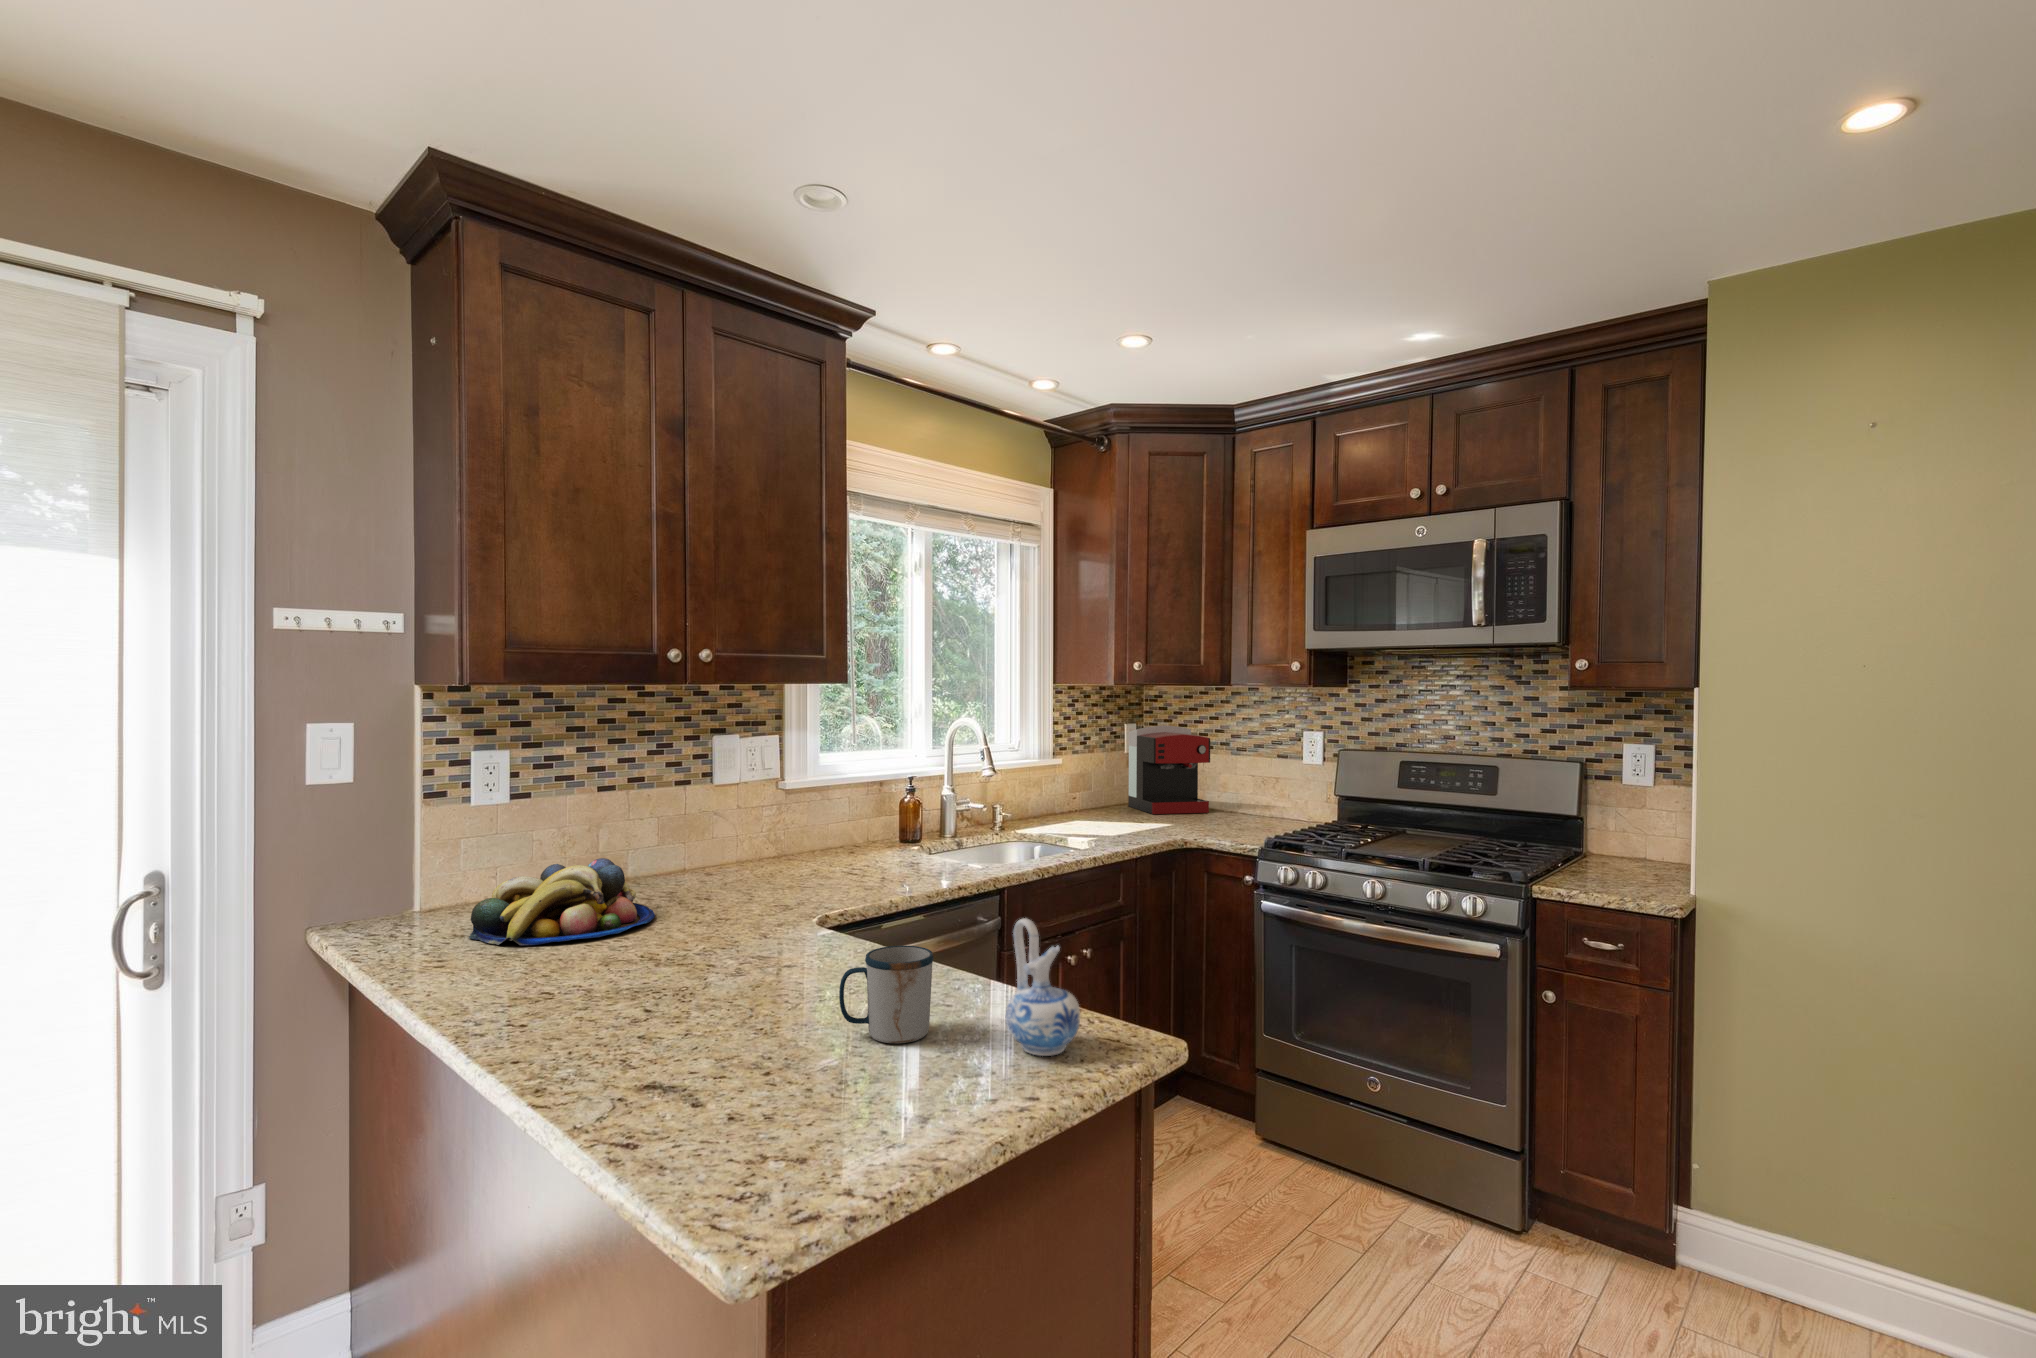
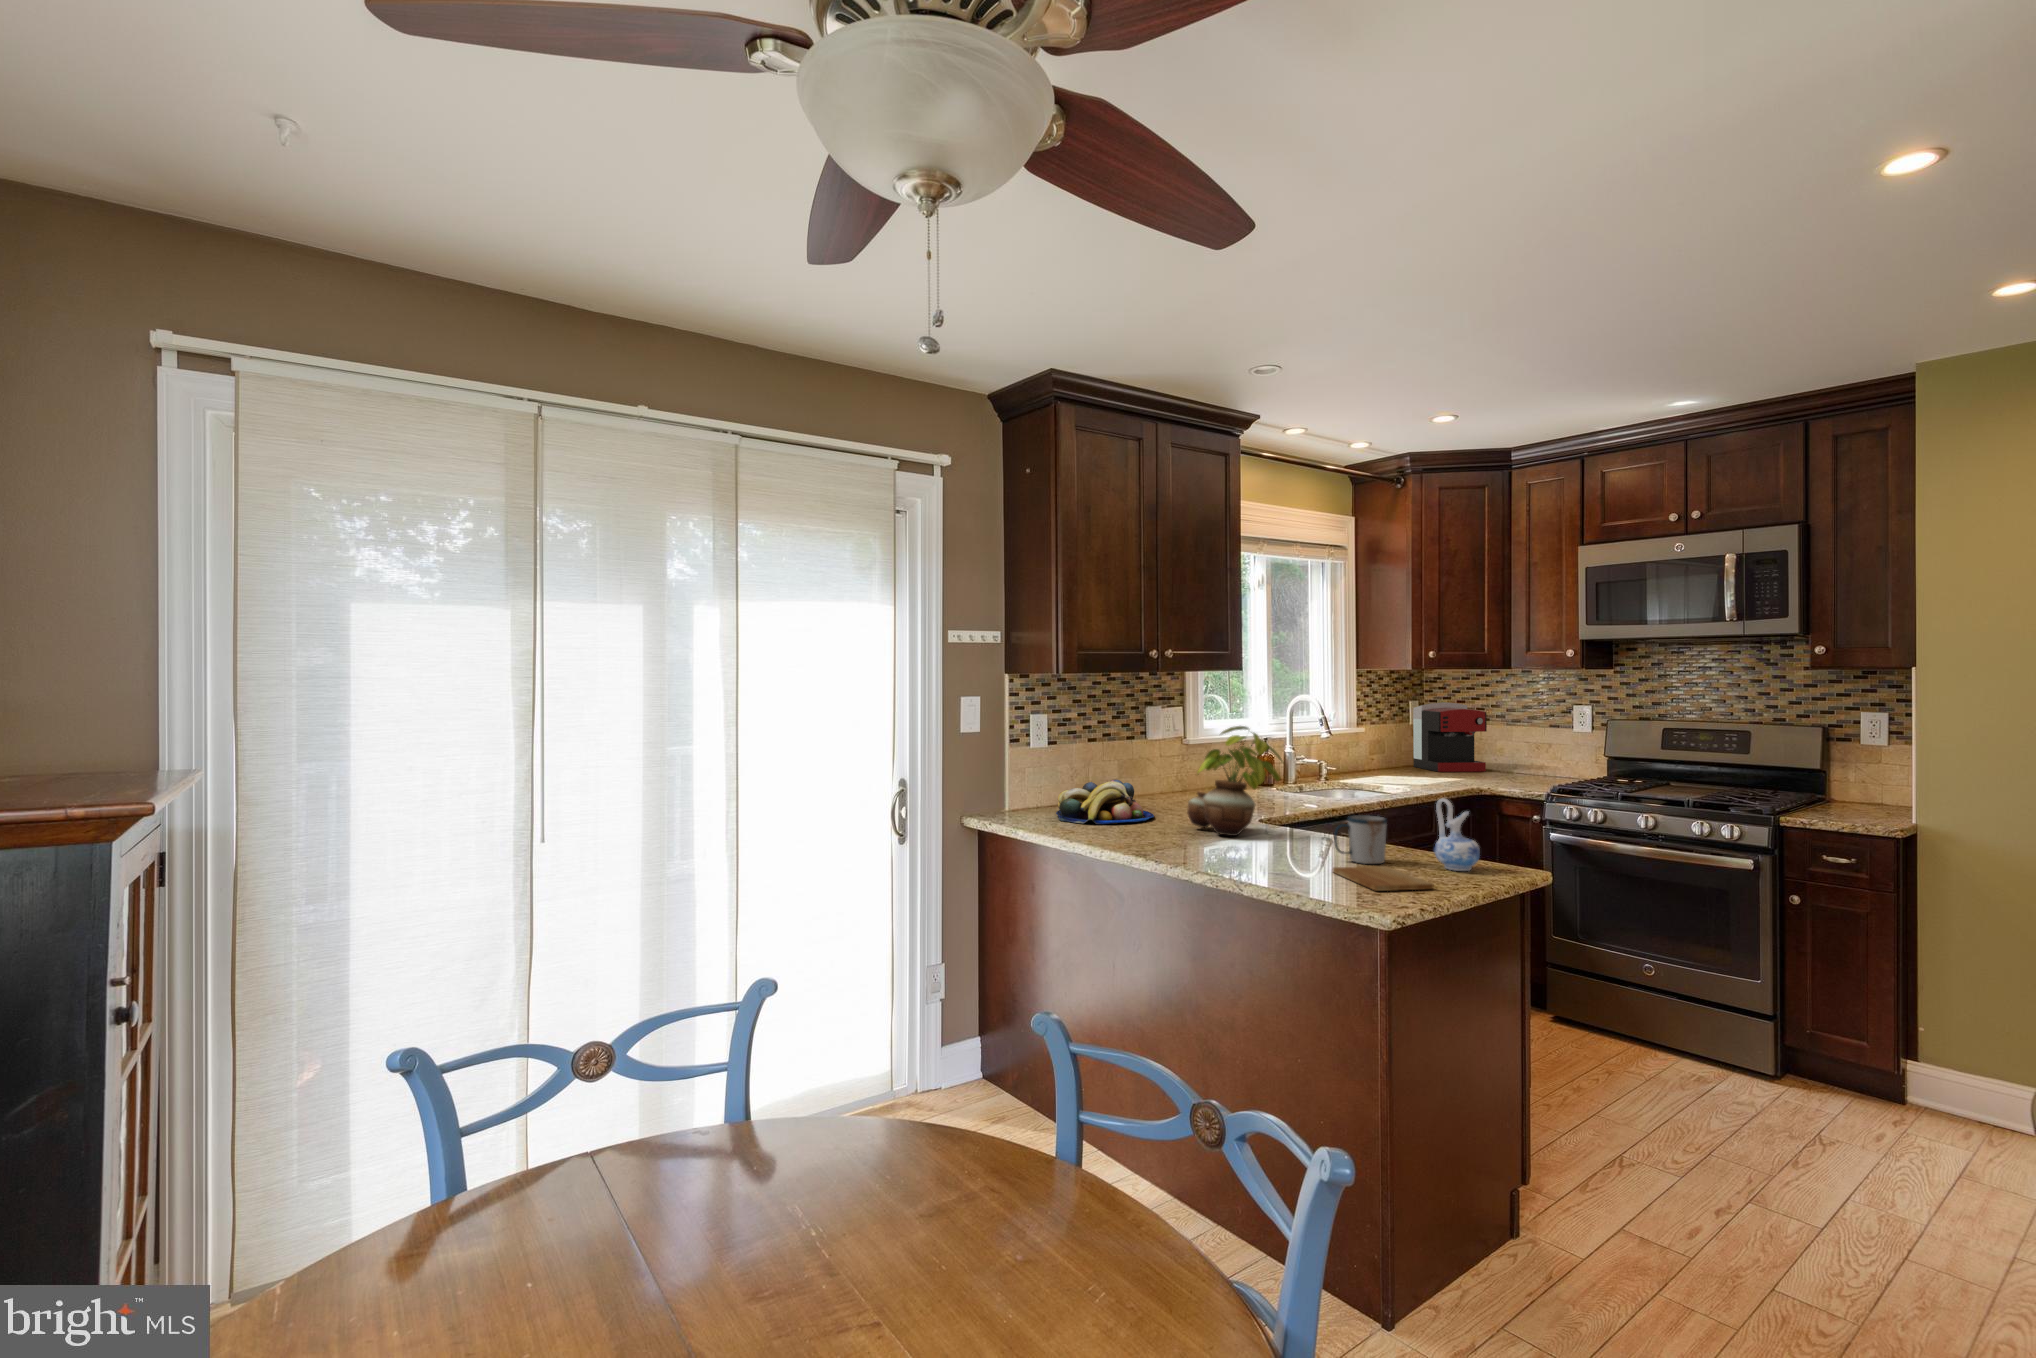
potted plant: none [668,777,818,969] -> present [1187,726,1282,836]
cutting board: none [801,1055,952,1150] -> present [1333,866,1433,891]

